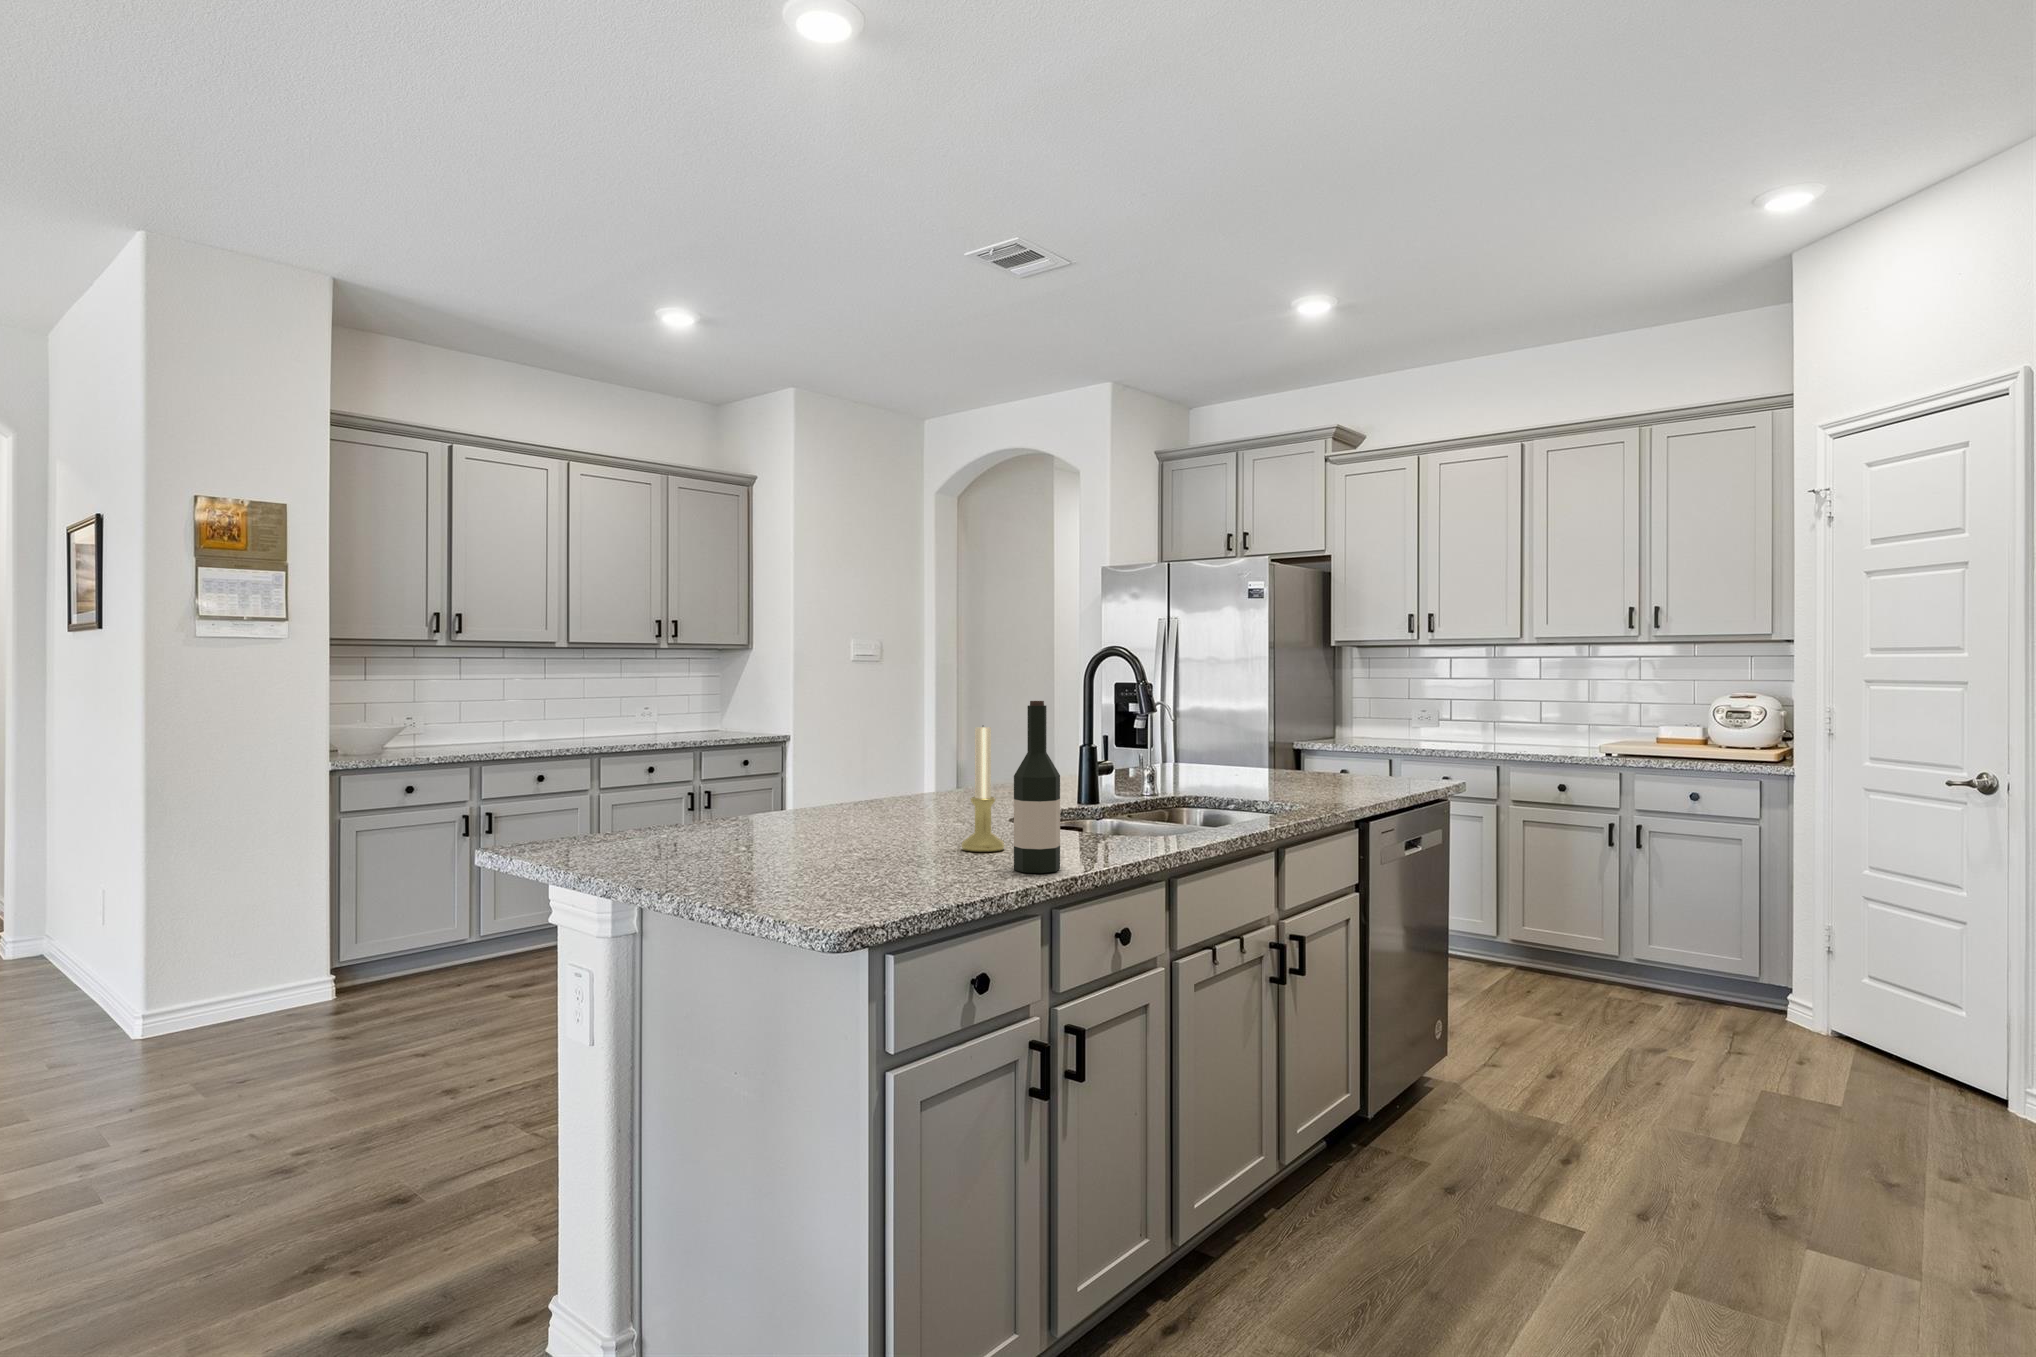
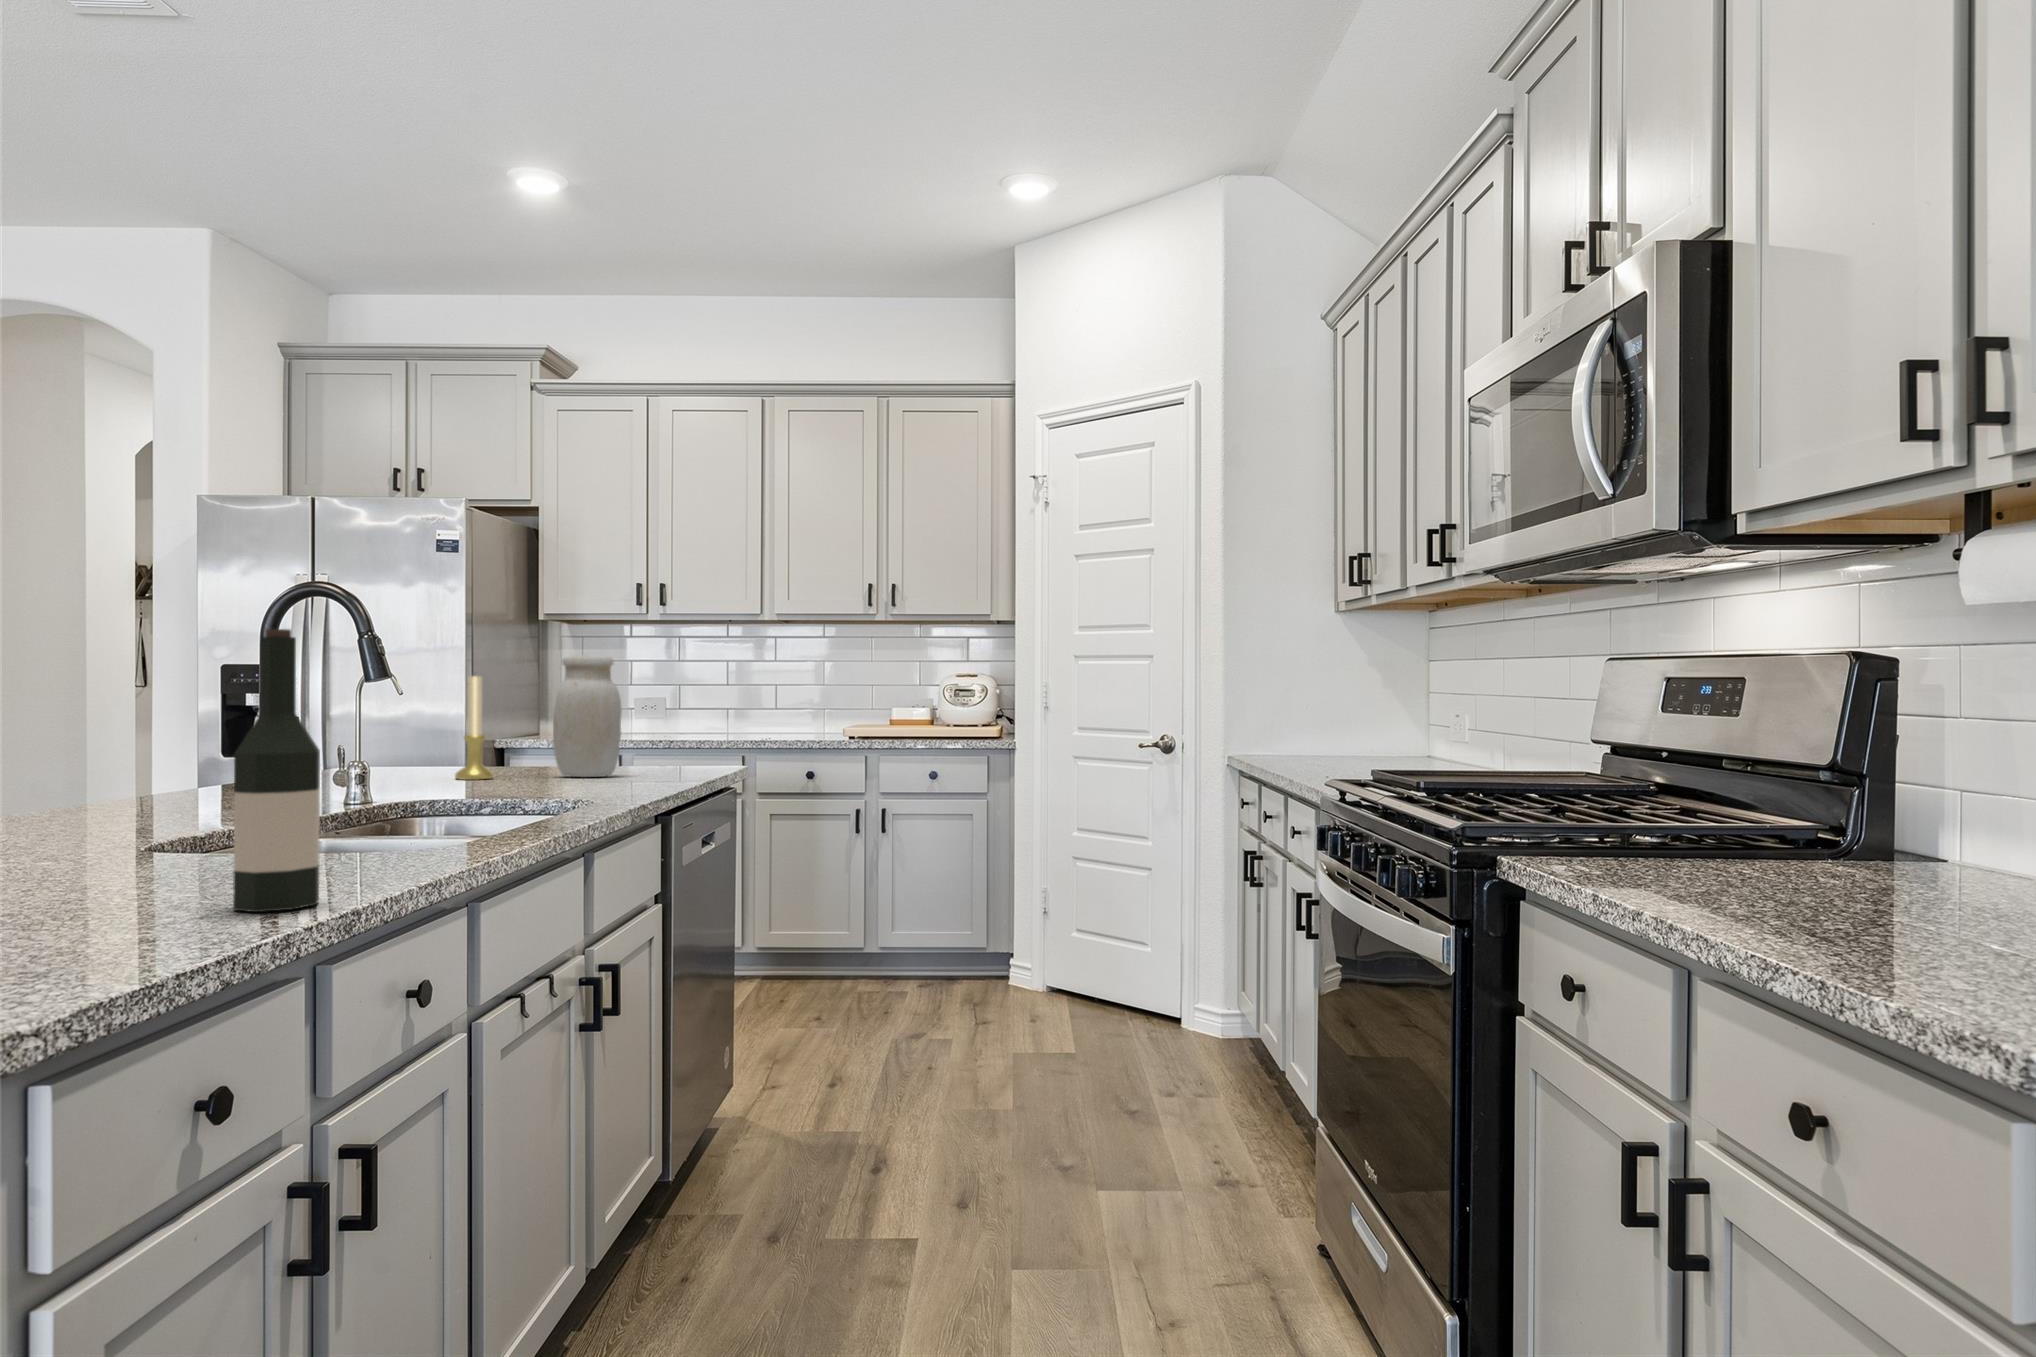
jar: none [1297,688,1350,786] -> present [553,654,622,777]
candle holder: present [961,727,1005,852] -> present [455,676,494,780]

